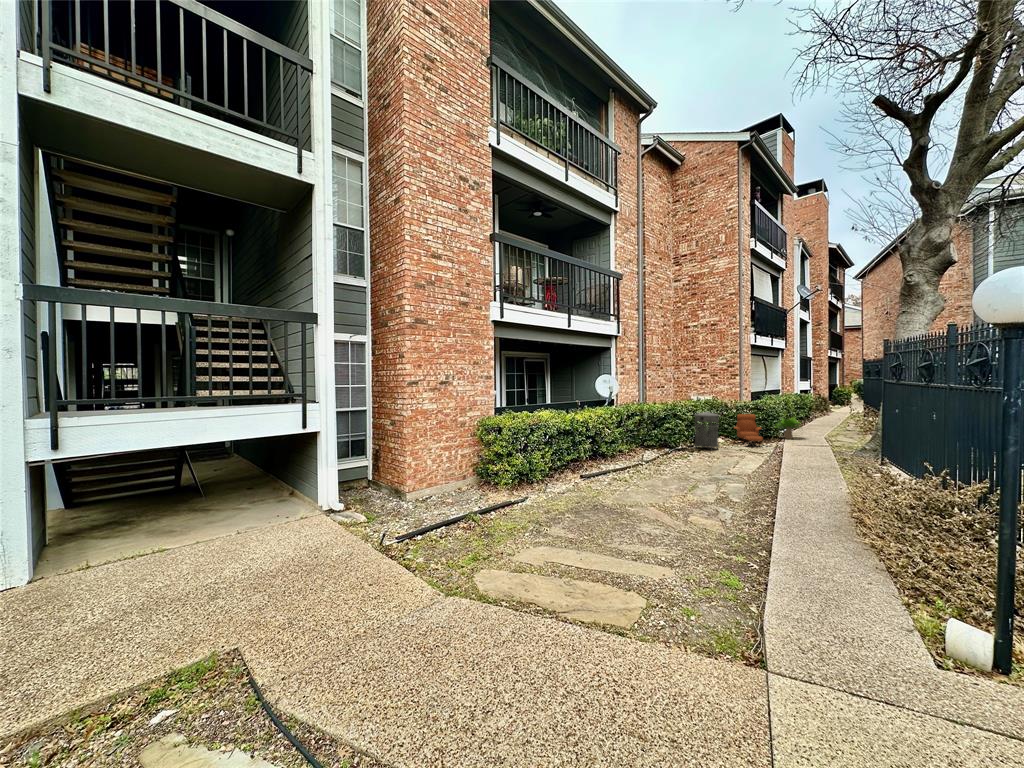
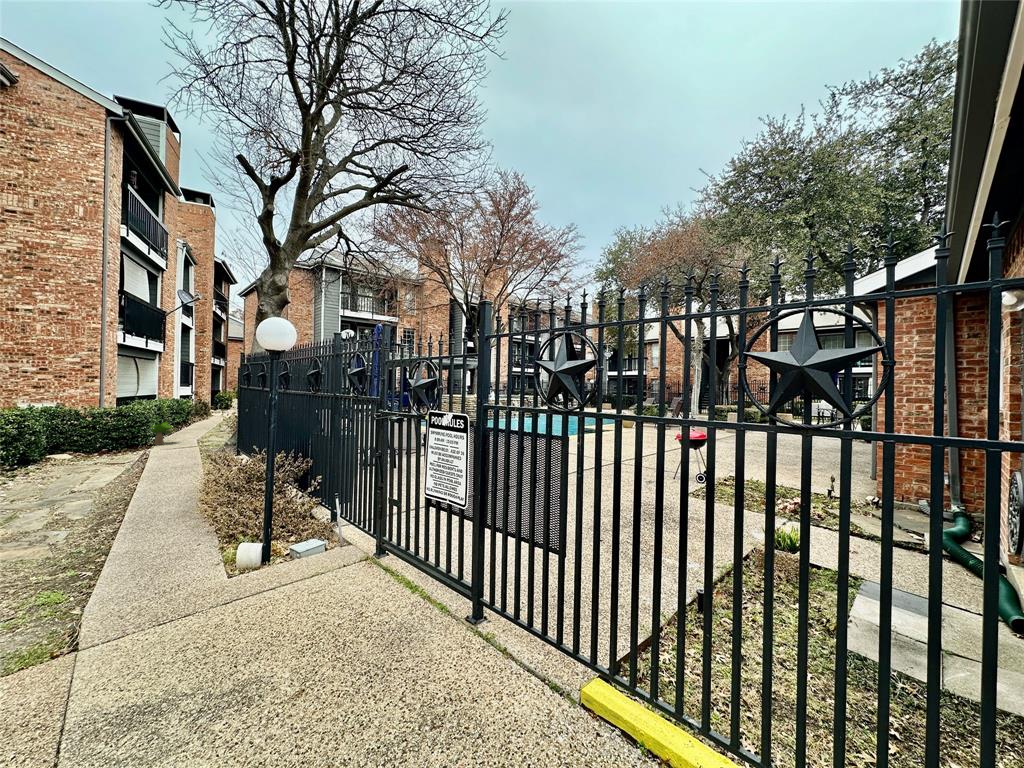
trash can: present [695,412,719,449] -> none [19,422,63,472]
lounge chair: present [734,414,763,447] -> none [87,422,127,459]

